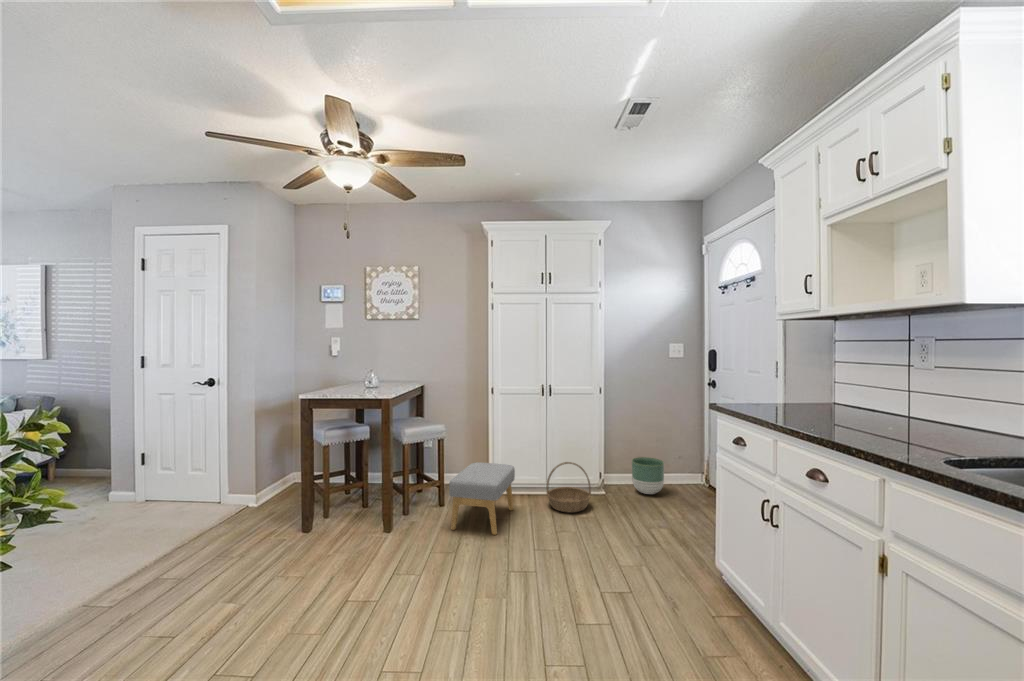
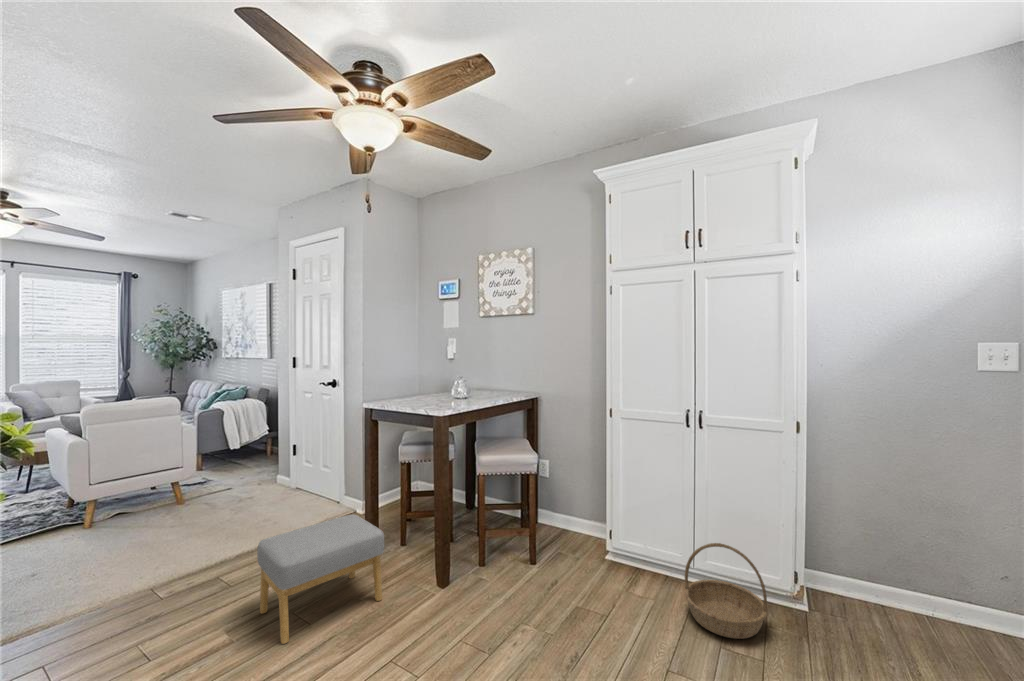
planter: present [632,457,664,494] -> none [871,558,953,642]
footstool: present [449,463,515,535] -> present [257,514,384,644]

